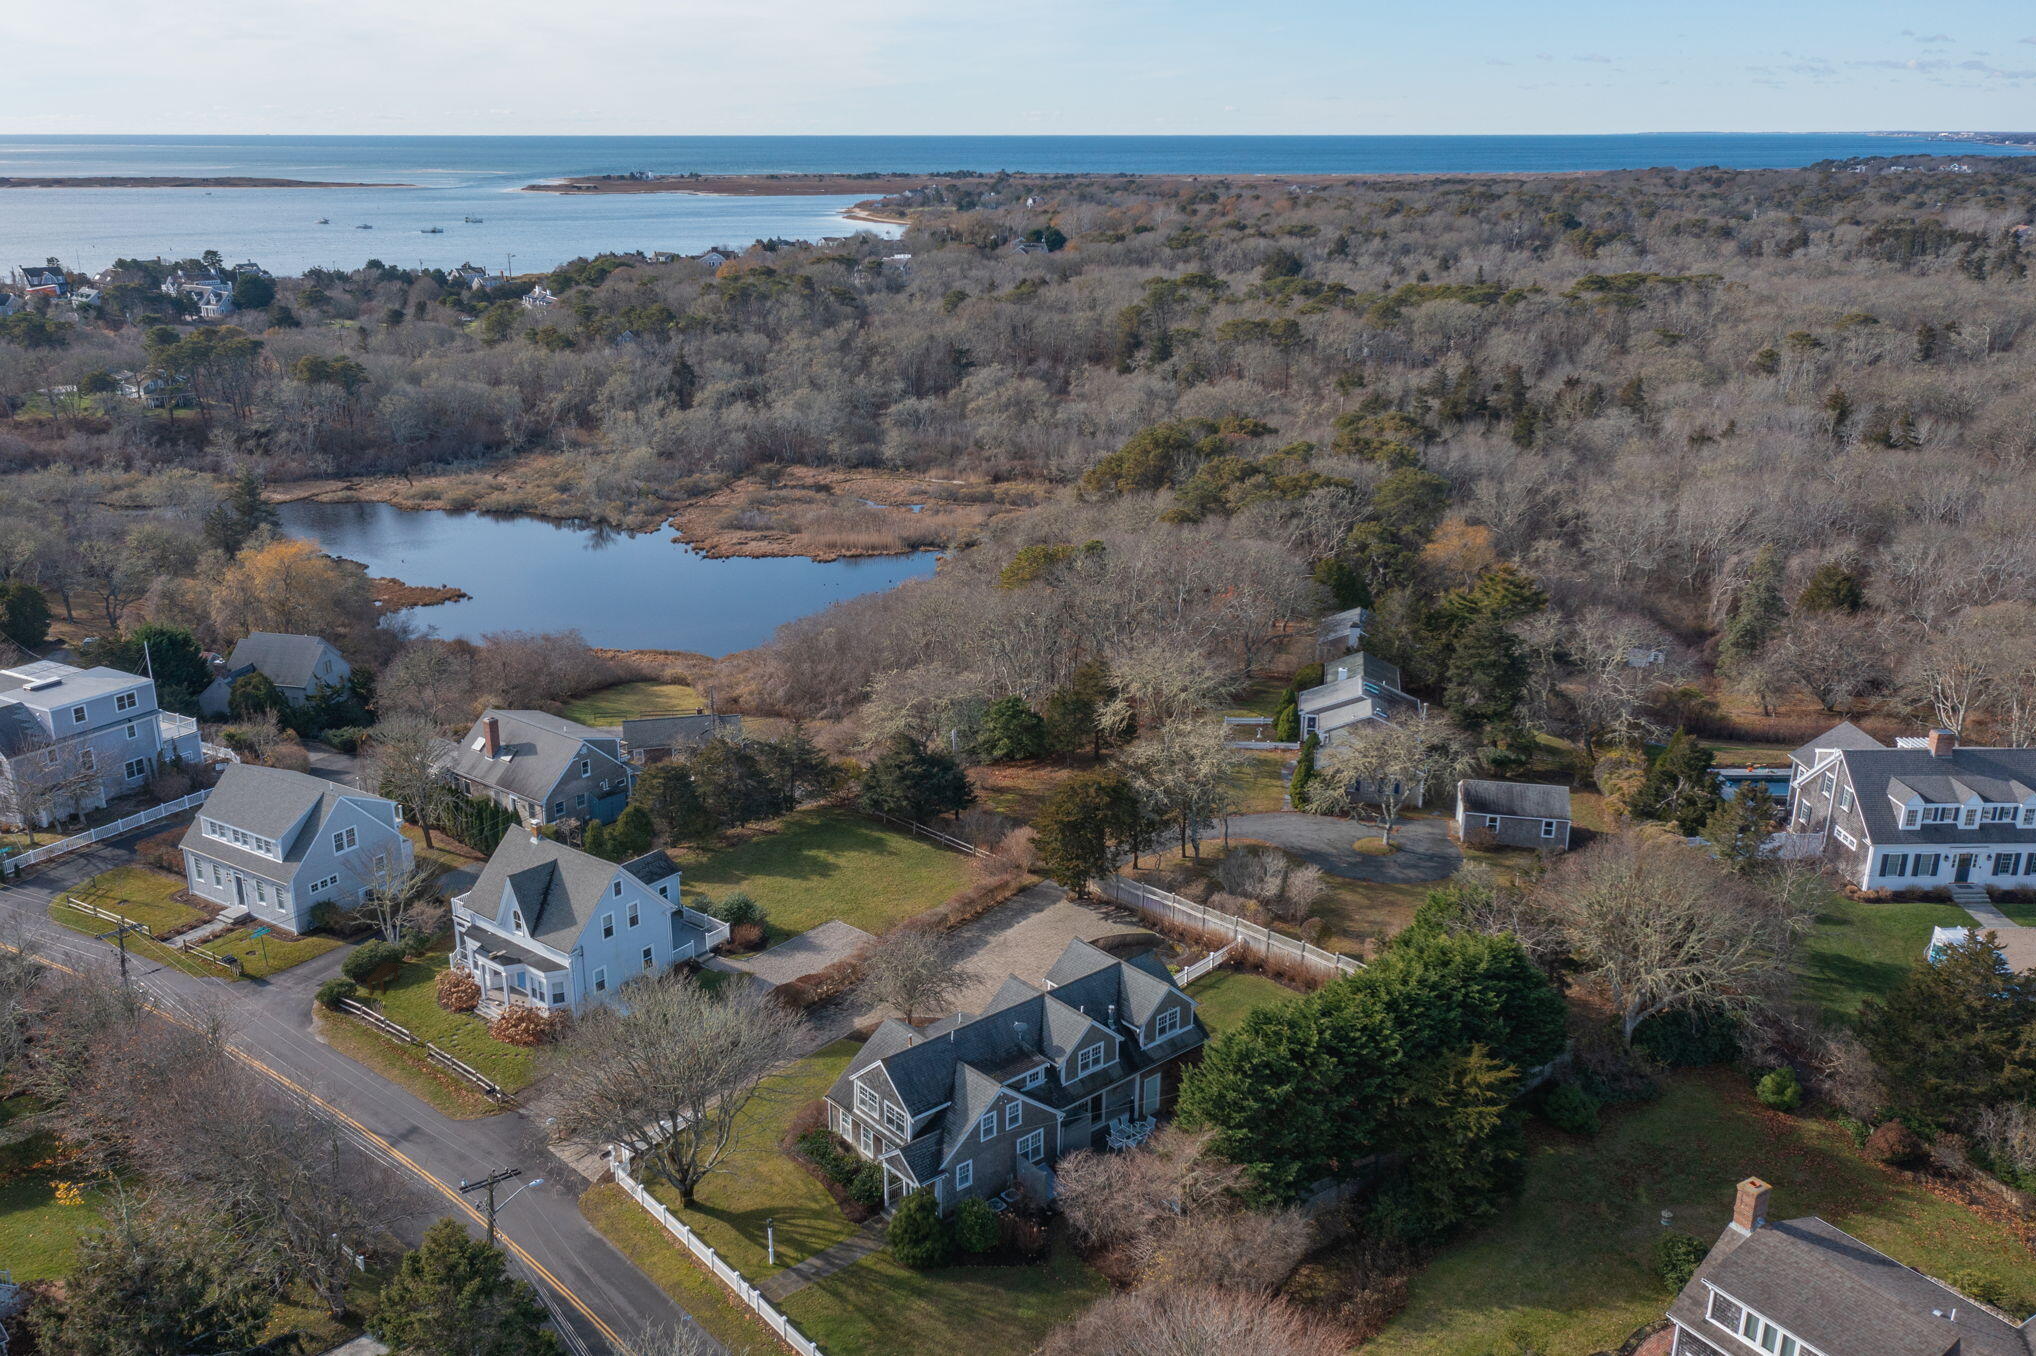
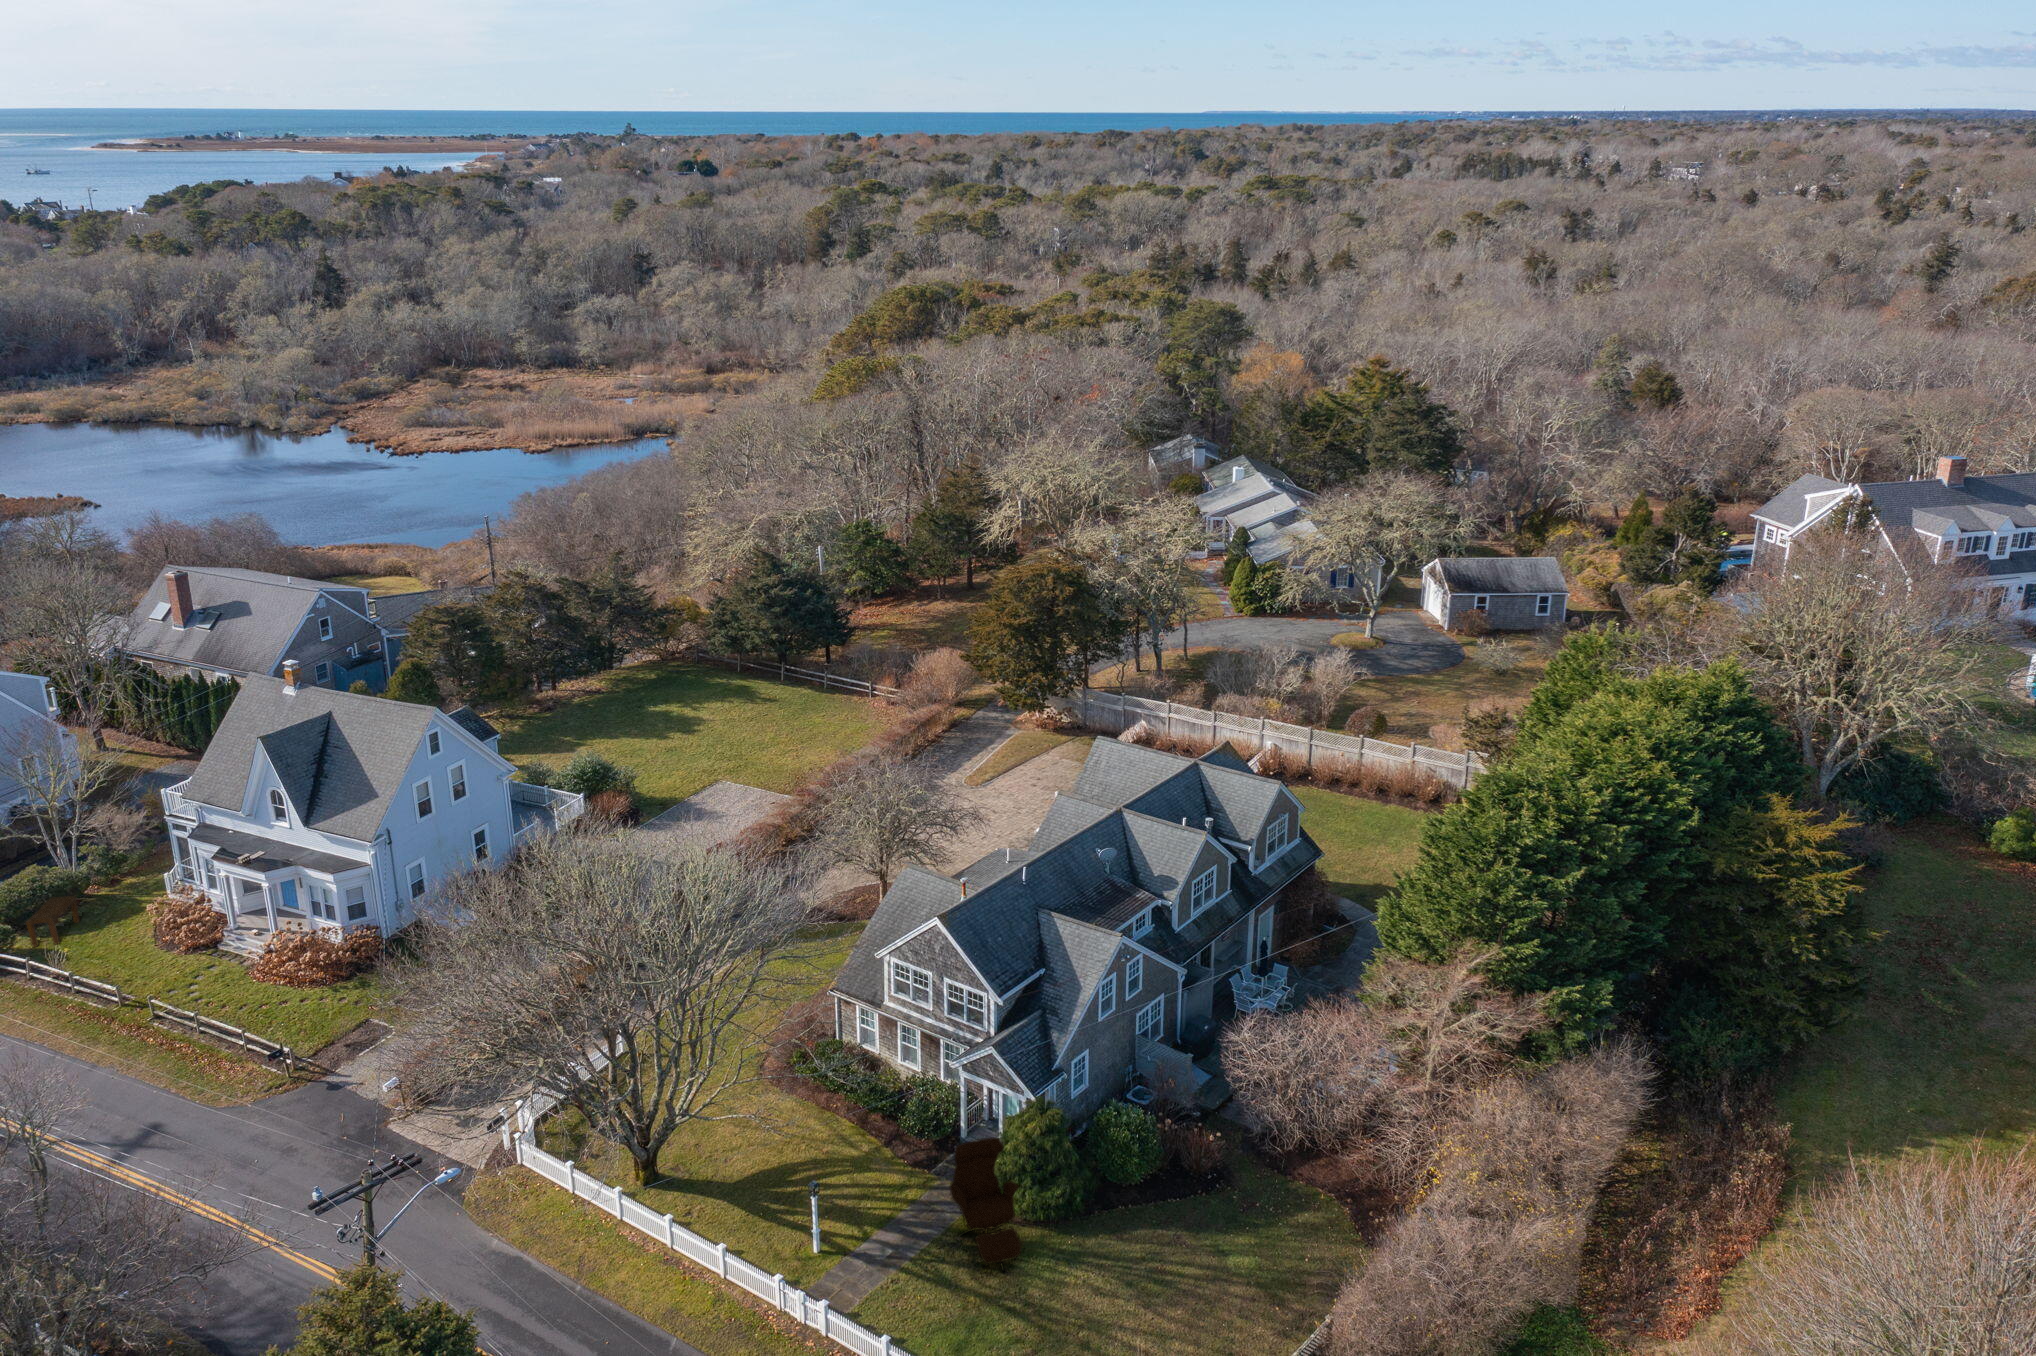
lounge chair: none [855,1210,899,1297] -> present [950,1137,1021,1272]

